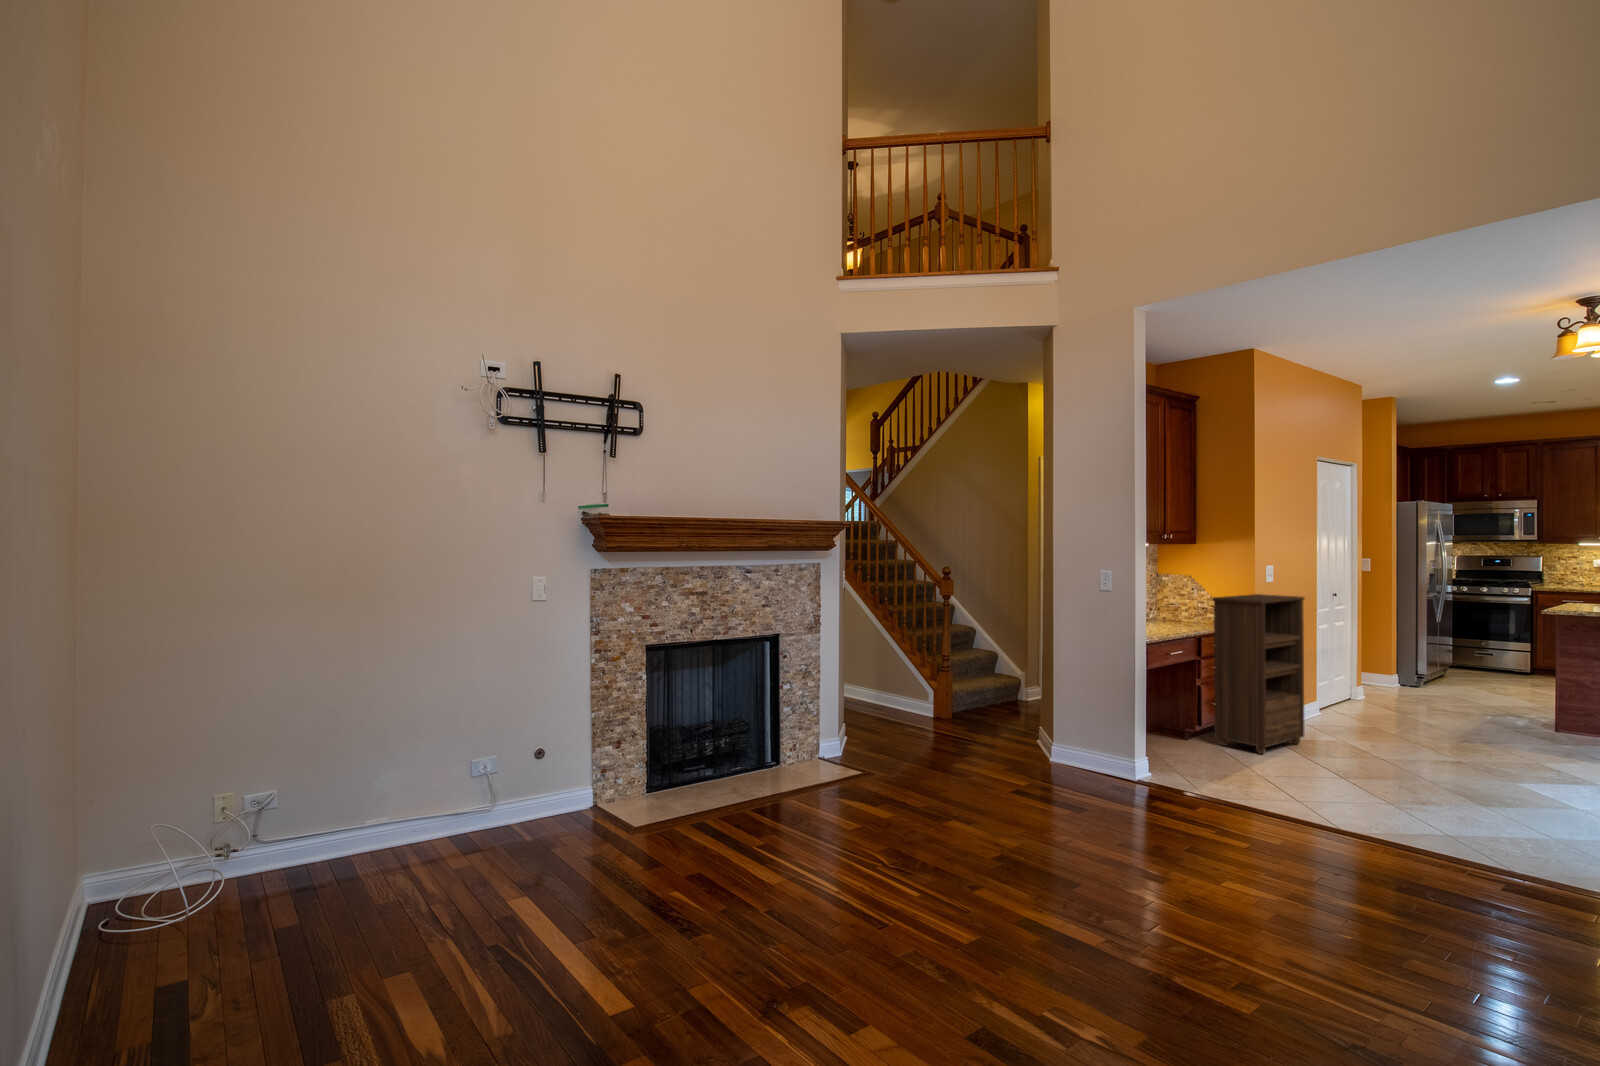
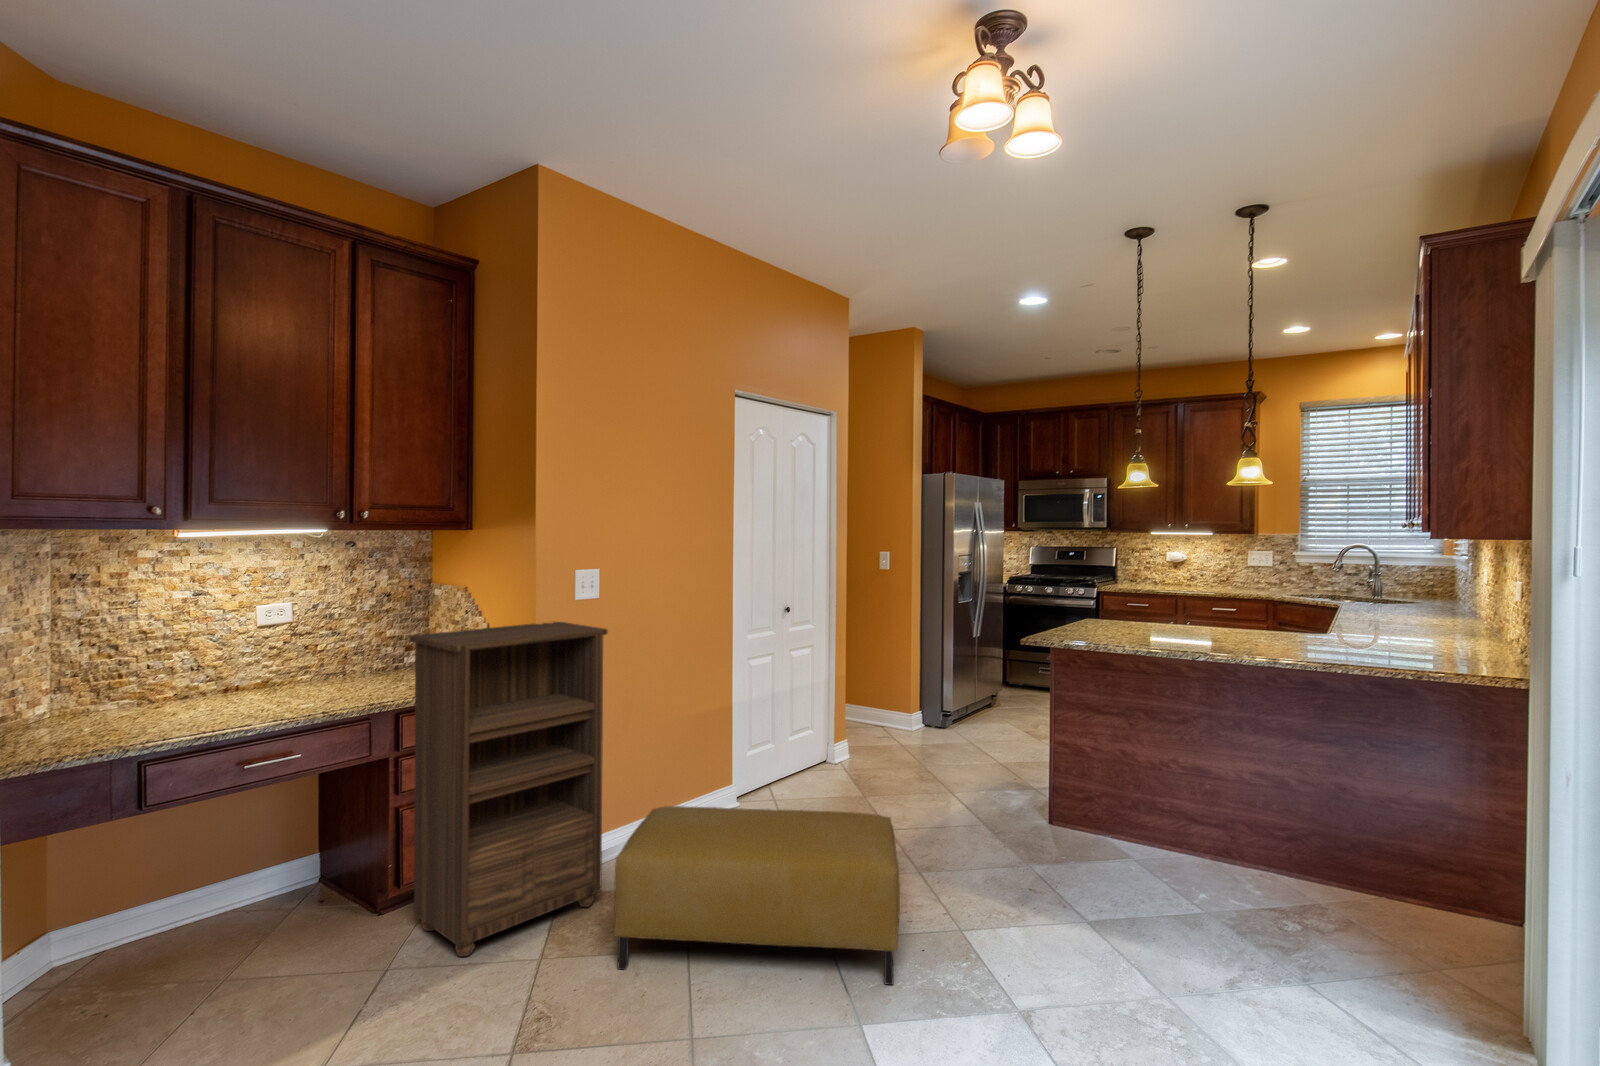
ottoman: none [1333,692,1531,778] -> present [614,806,900,985]

